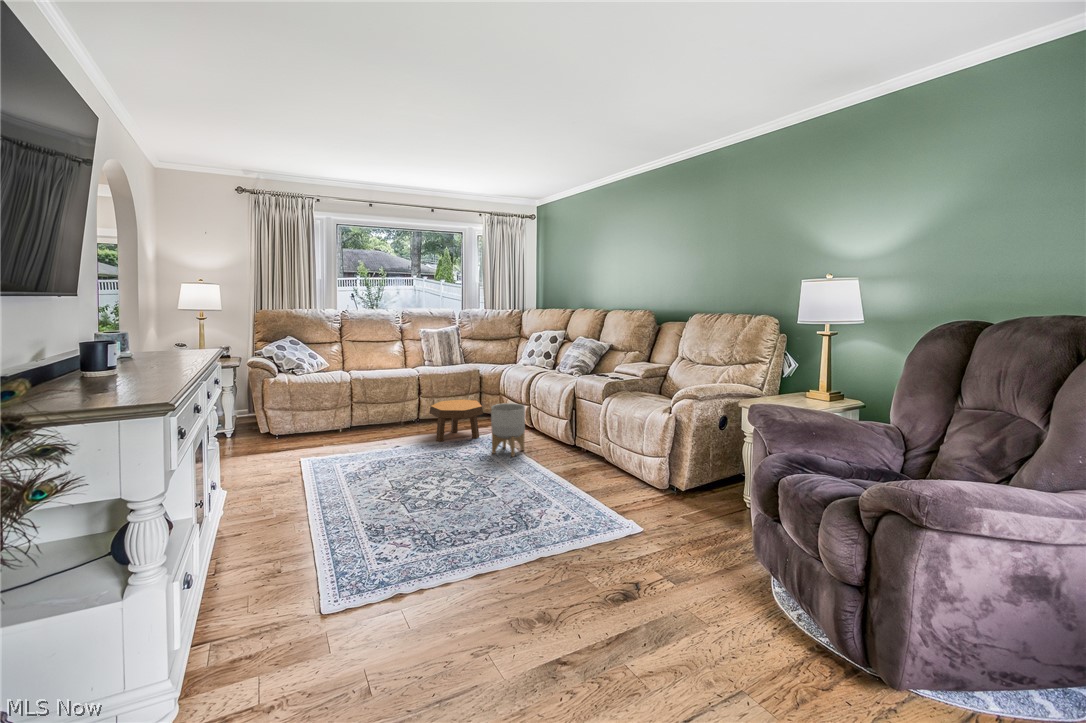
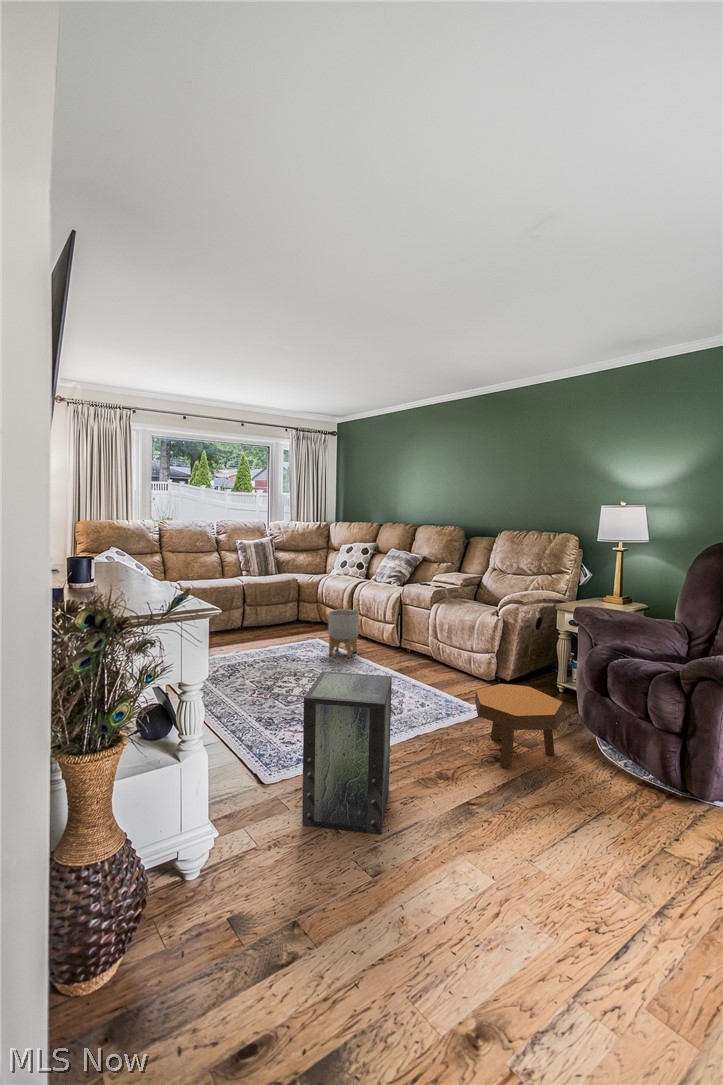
footstool: present [429,400,483,442] -> present [475,684,566,769]
storage box: none [323,483,468,701] -> present [302,671,392,834]

